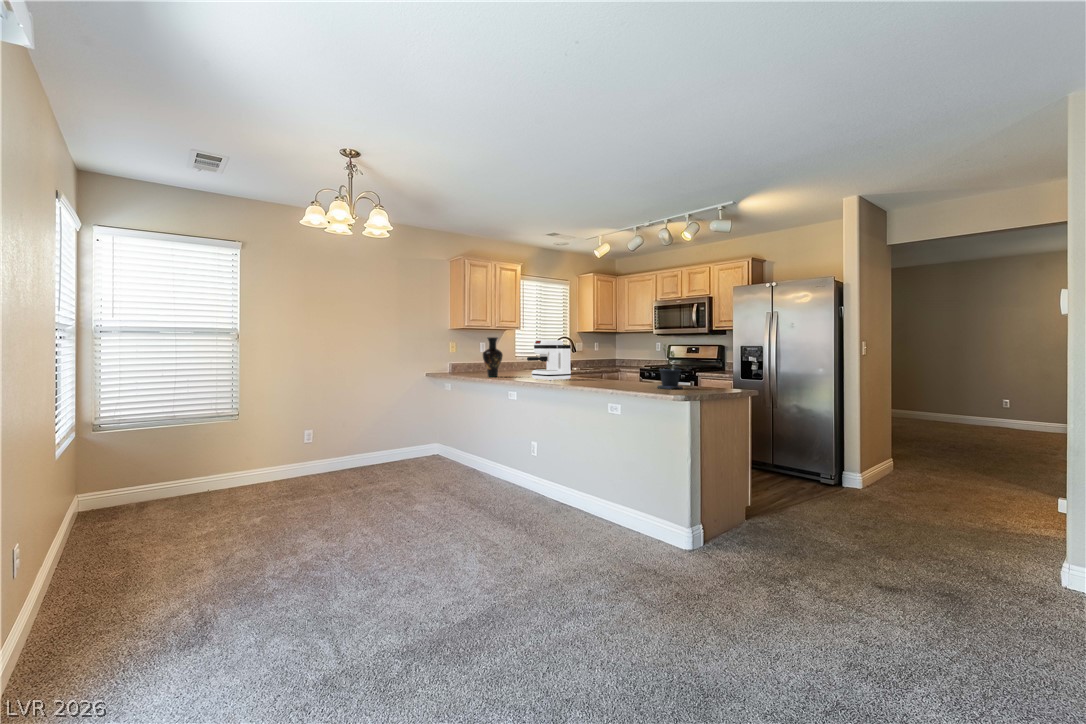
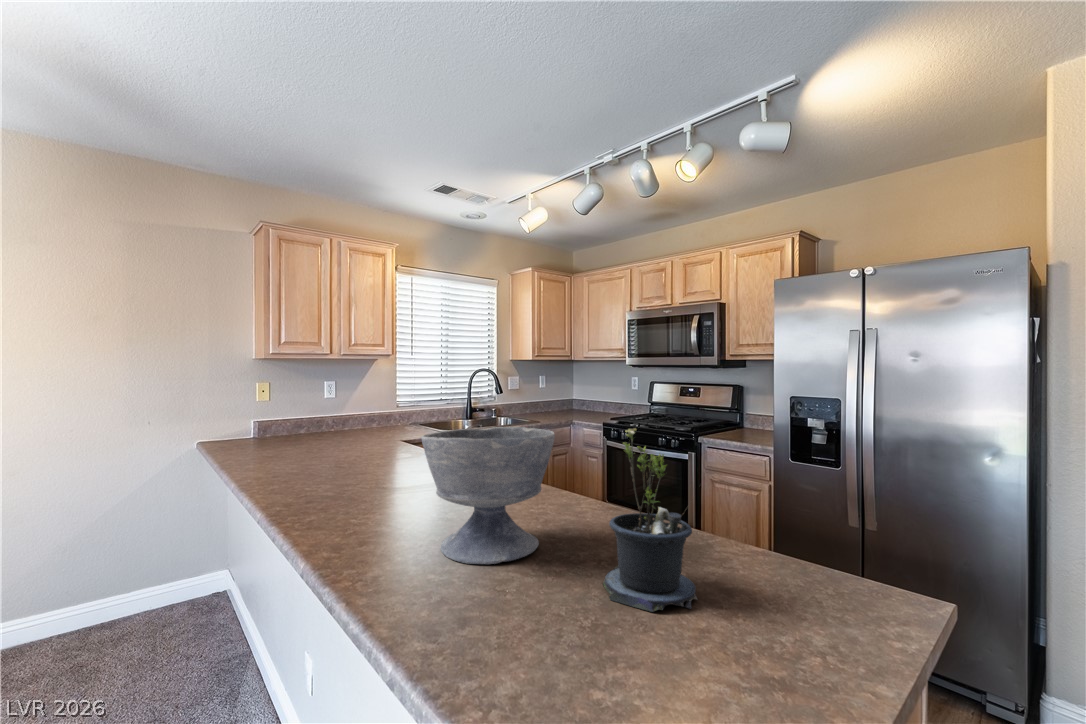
vase: present [483,337,503,377] -> none [228,378,280,469]
coffee maker: present [527,340,571,381] -> none [293,387,409,495]
bowl: none [597,348,639,386] -> present [421,427,555,564]

